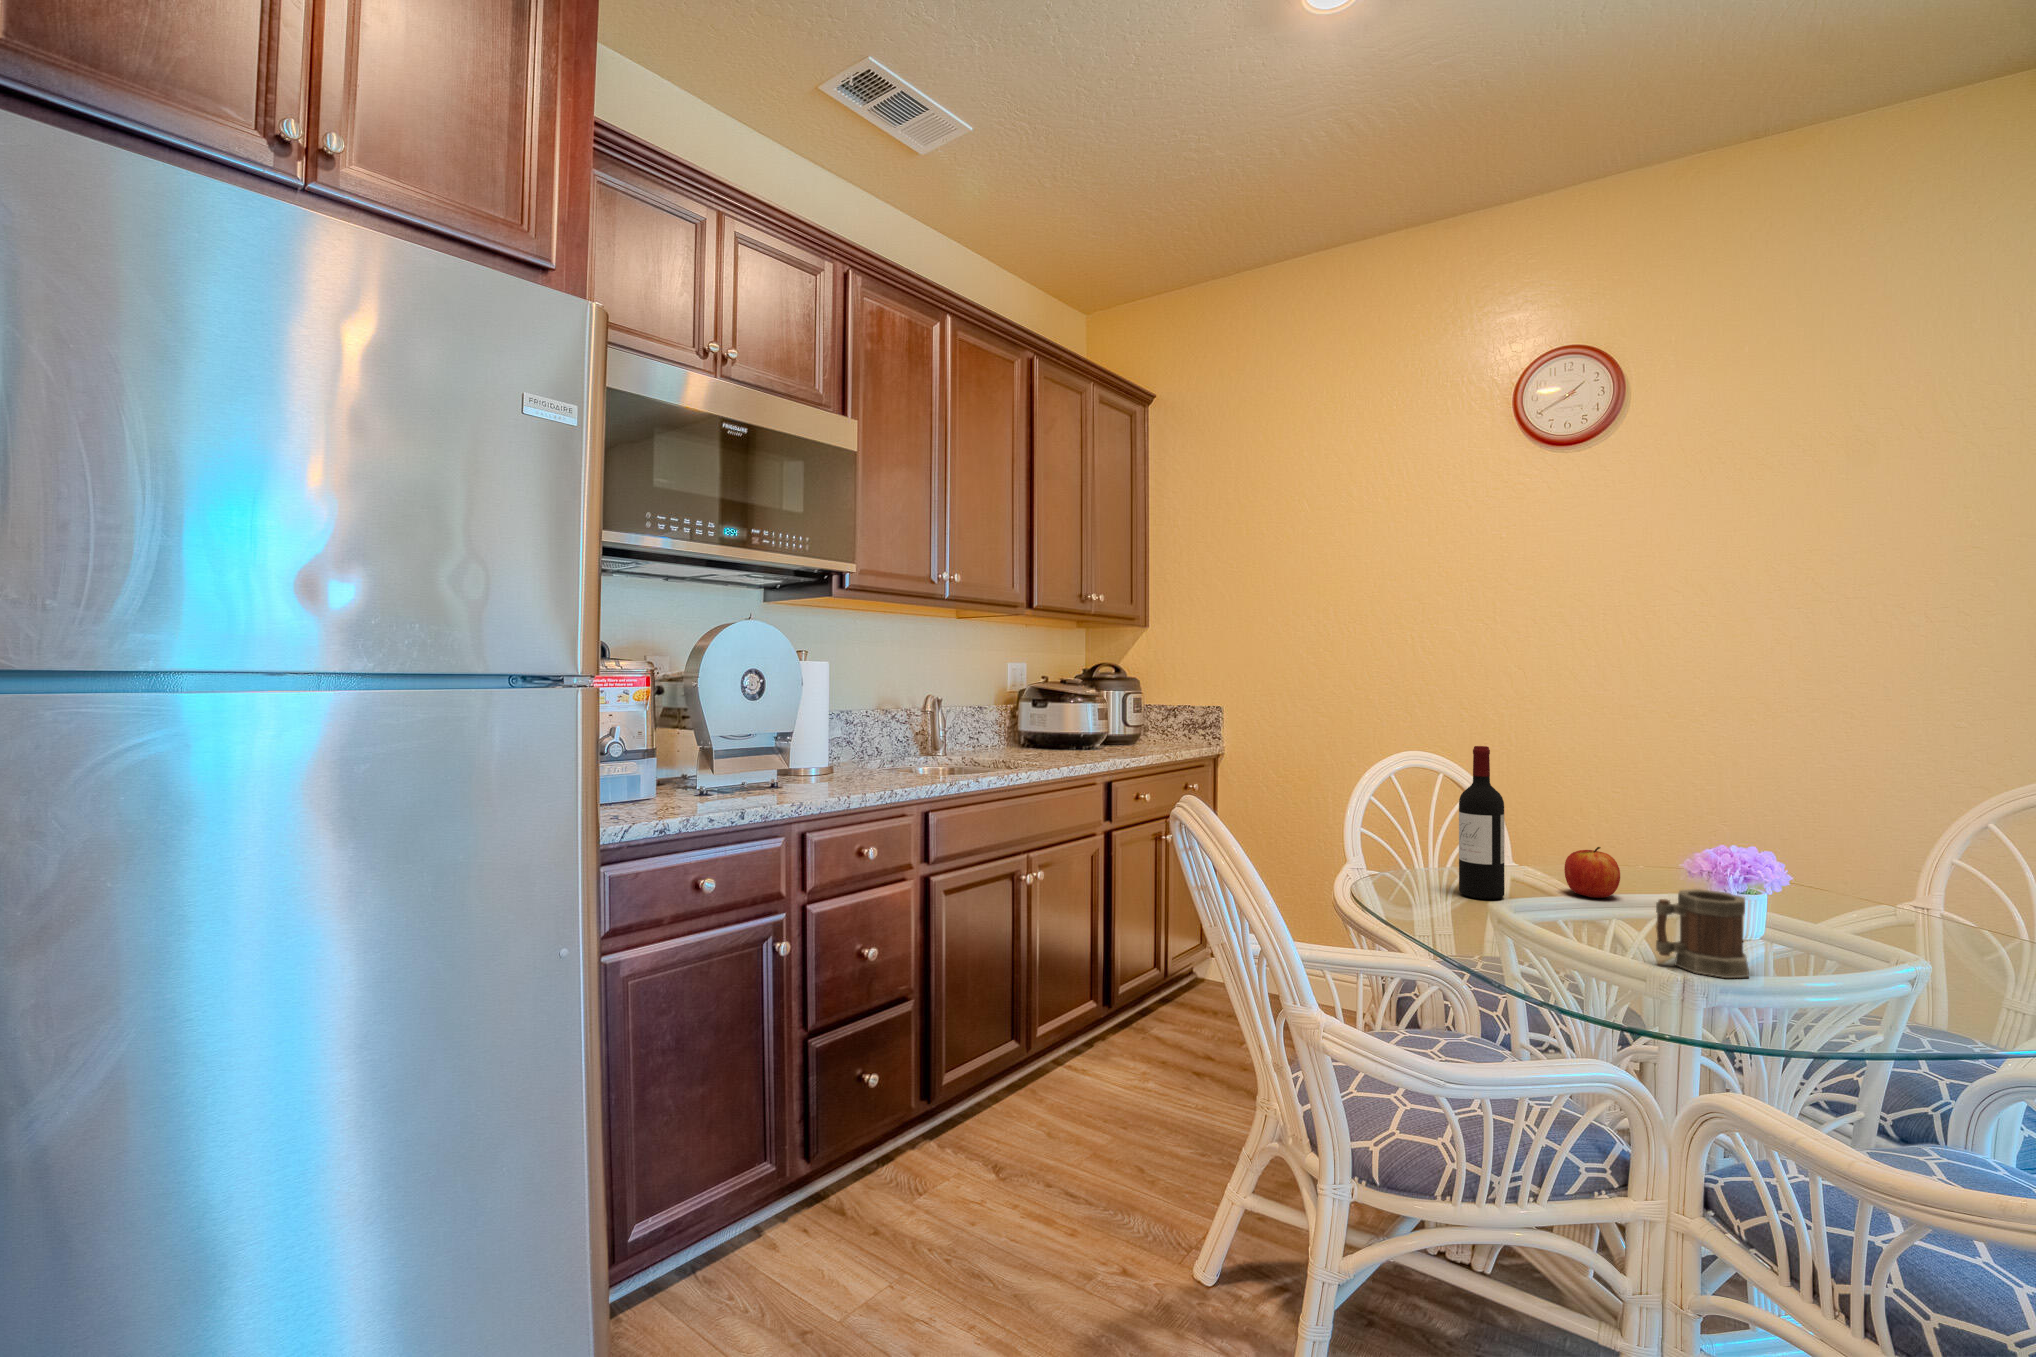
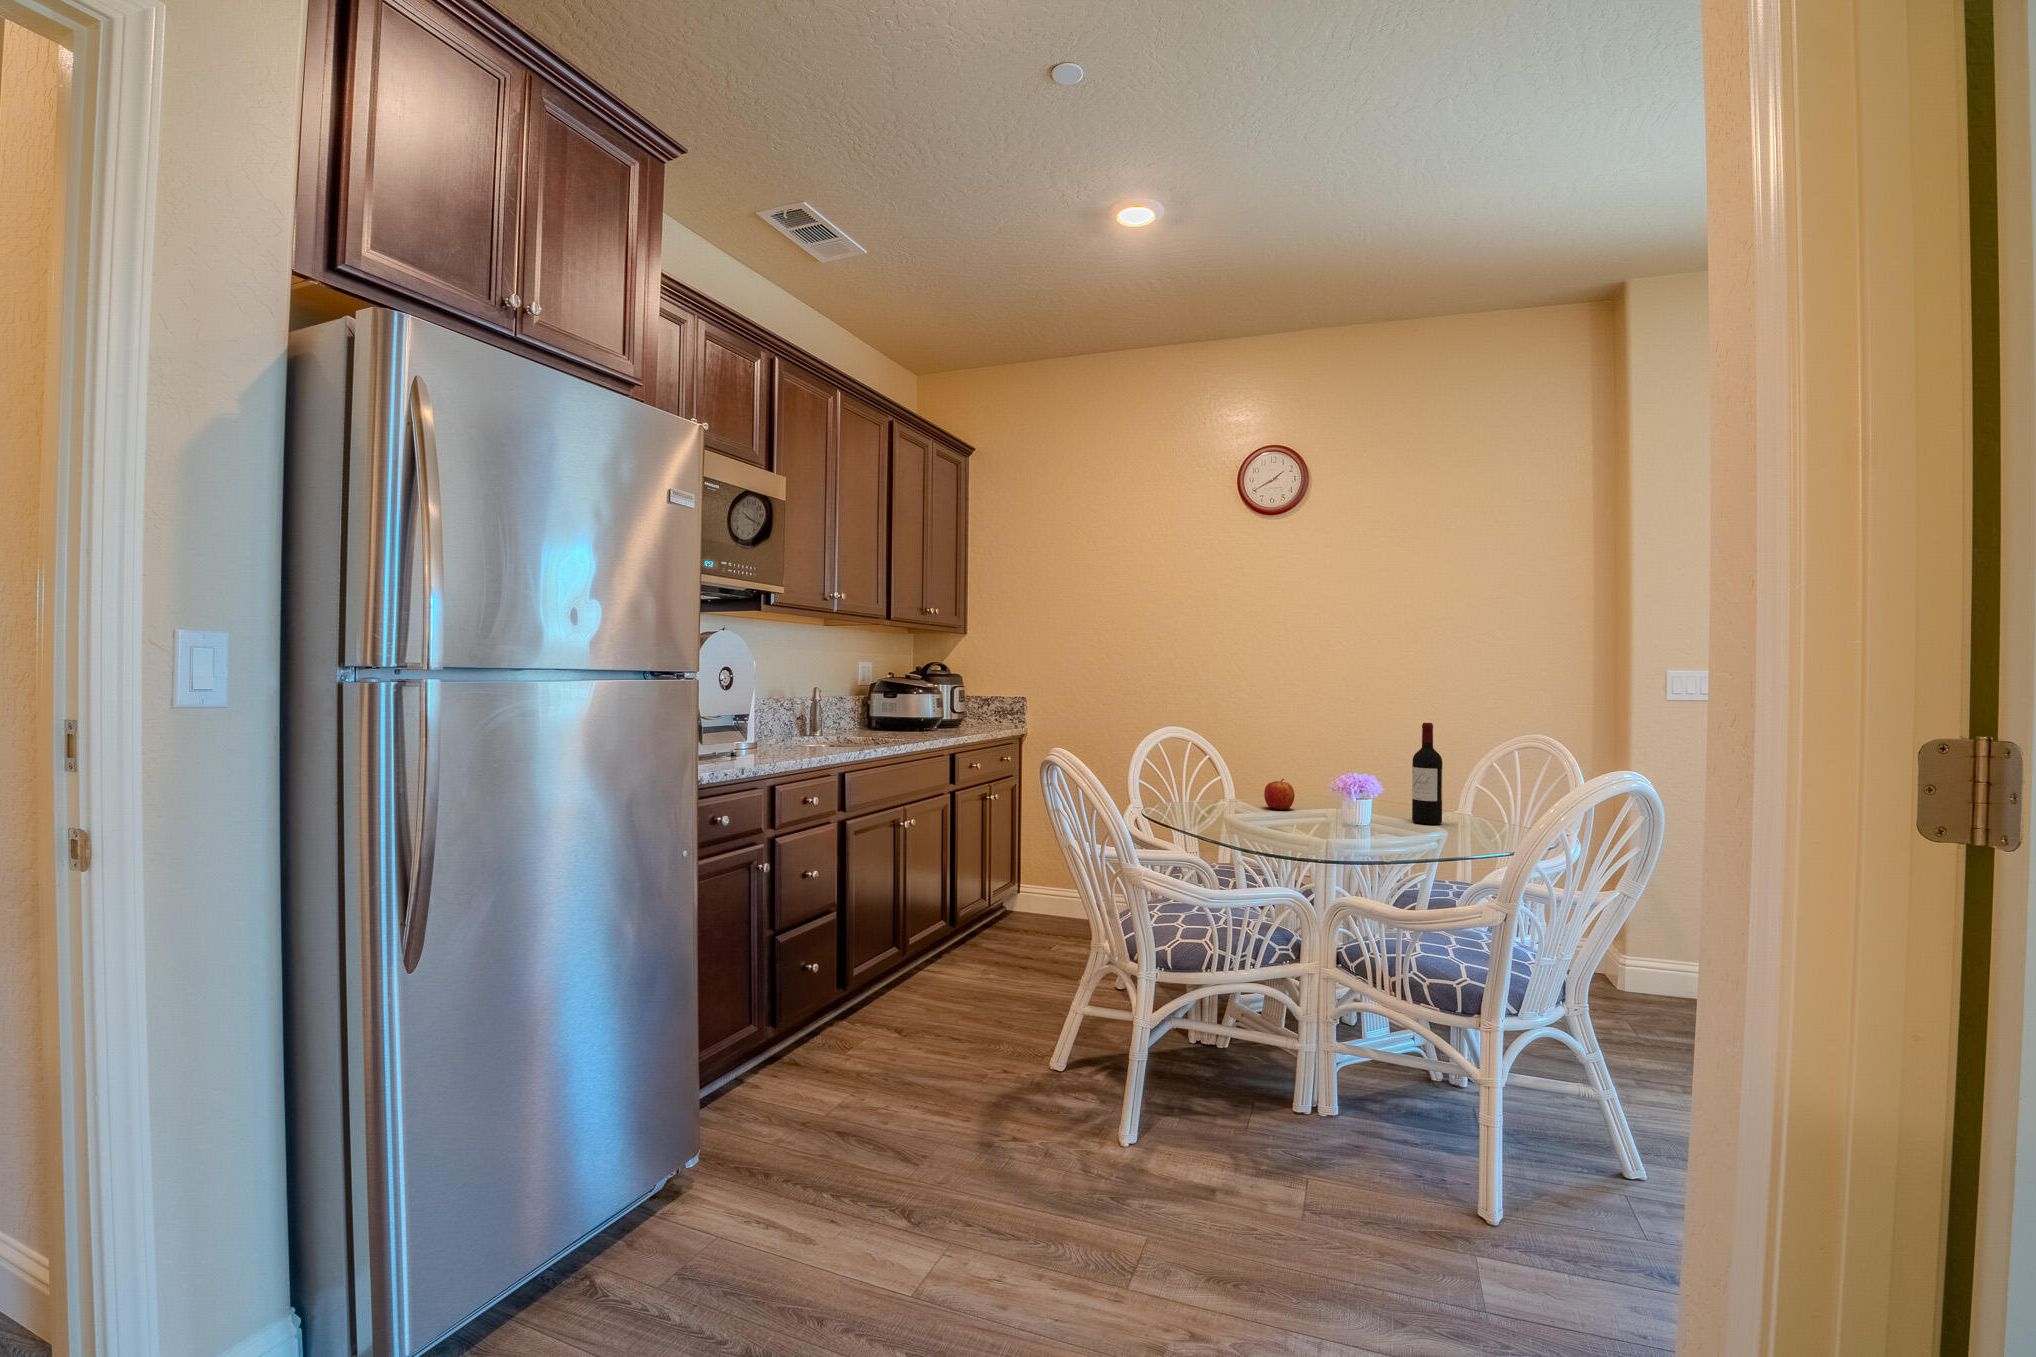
wine bottle: present [1459,746,1505,899] -> present [1412,723,1442,825]
mug: present [1656,889,1749,978] -> none [1313,792,1357,837]

